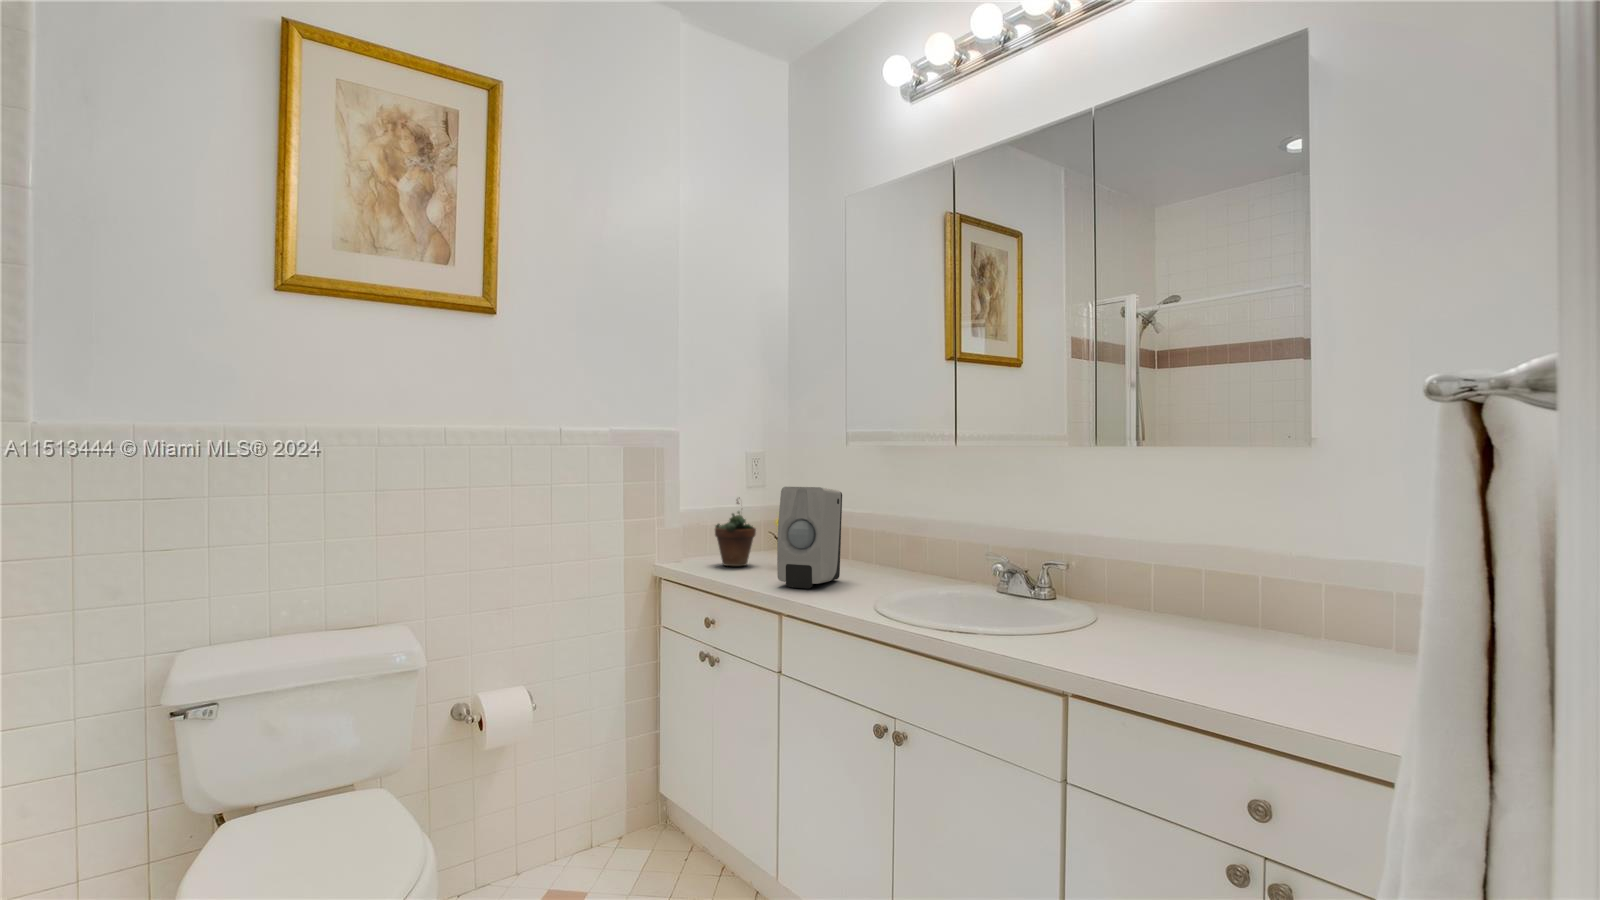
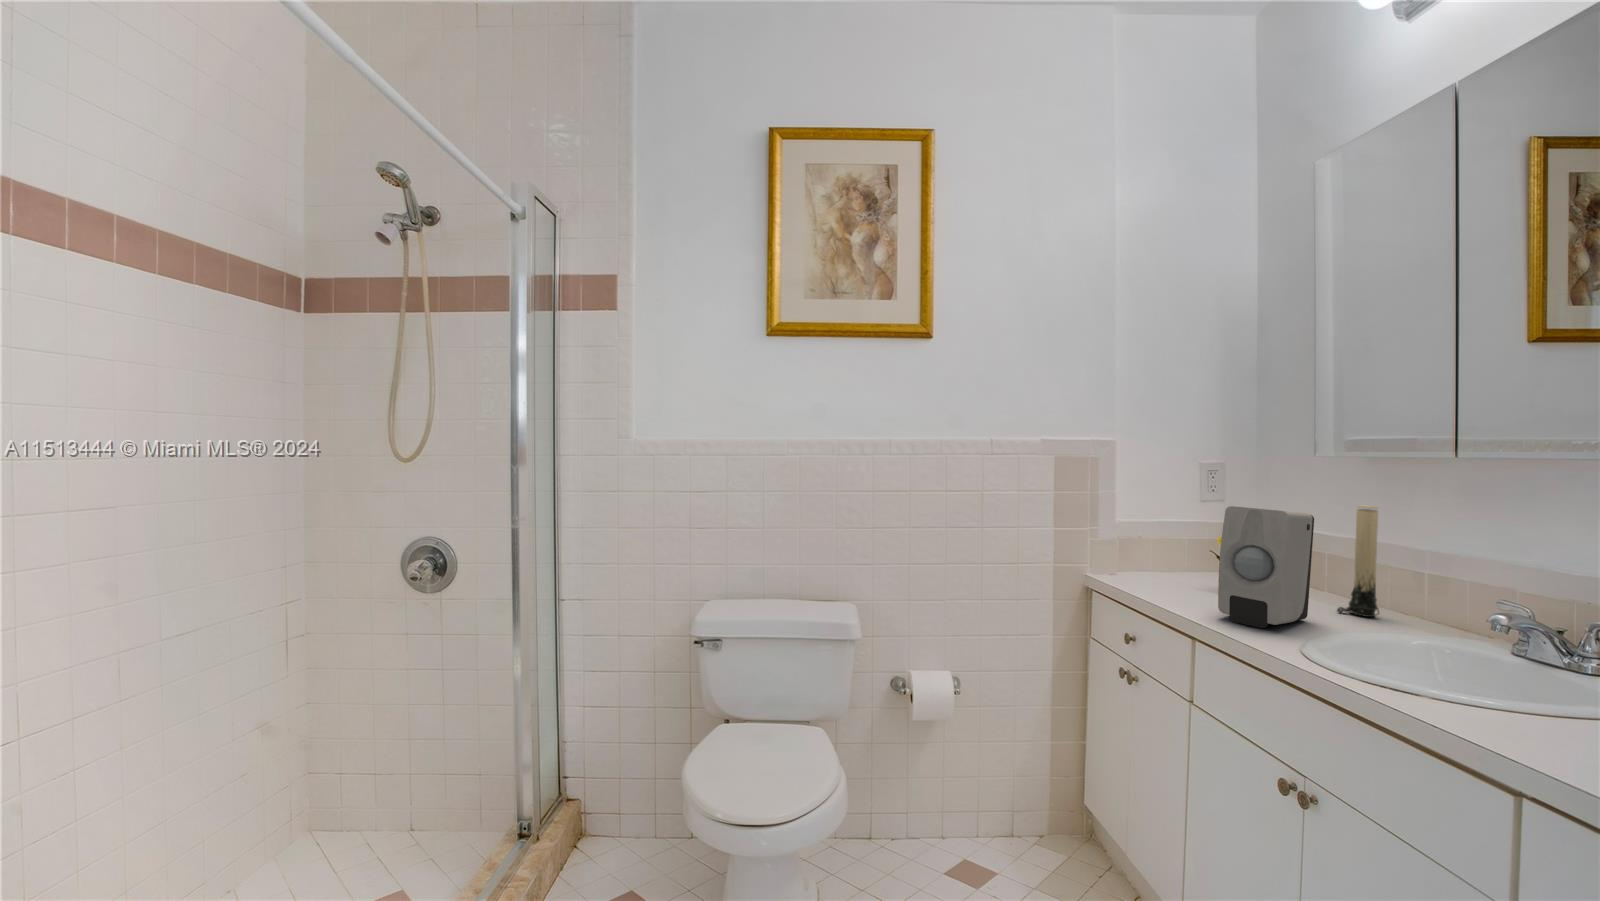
candle: none [859,483,885,573] -> present [1337,505,1379,617]
succulent plant: present [715,498,756,566] -> none [1139,508,1189,582]

